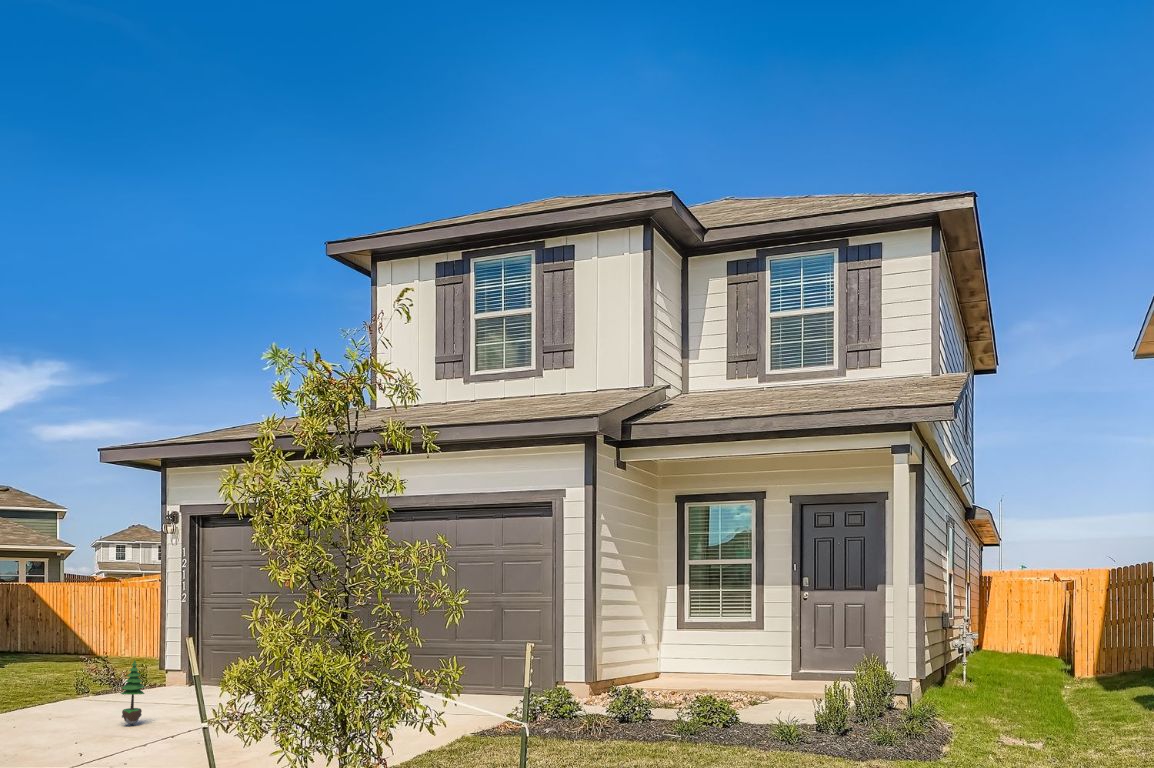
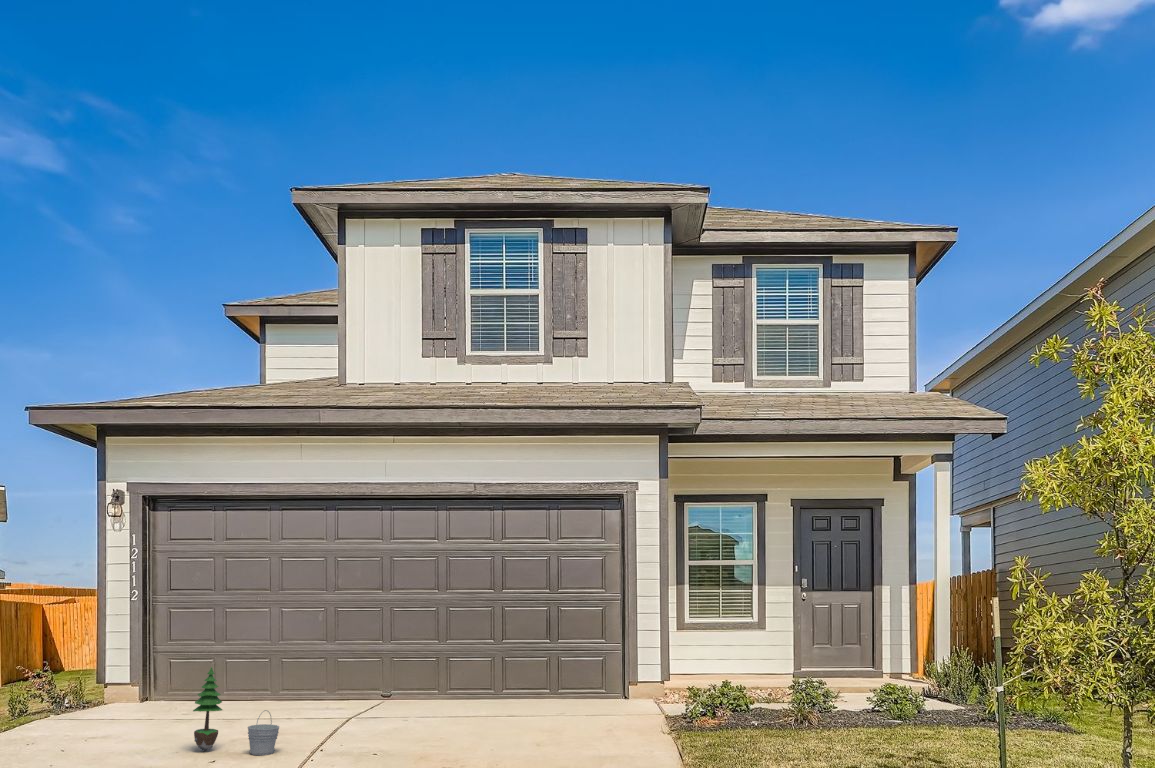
bucket: none [151,695,177,731] -> present [248,710,279,755]

